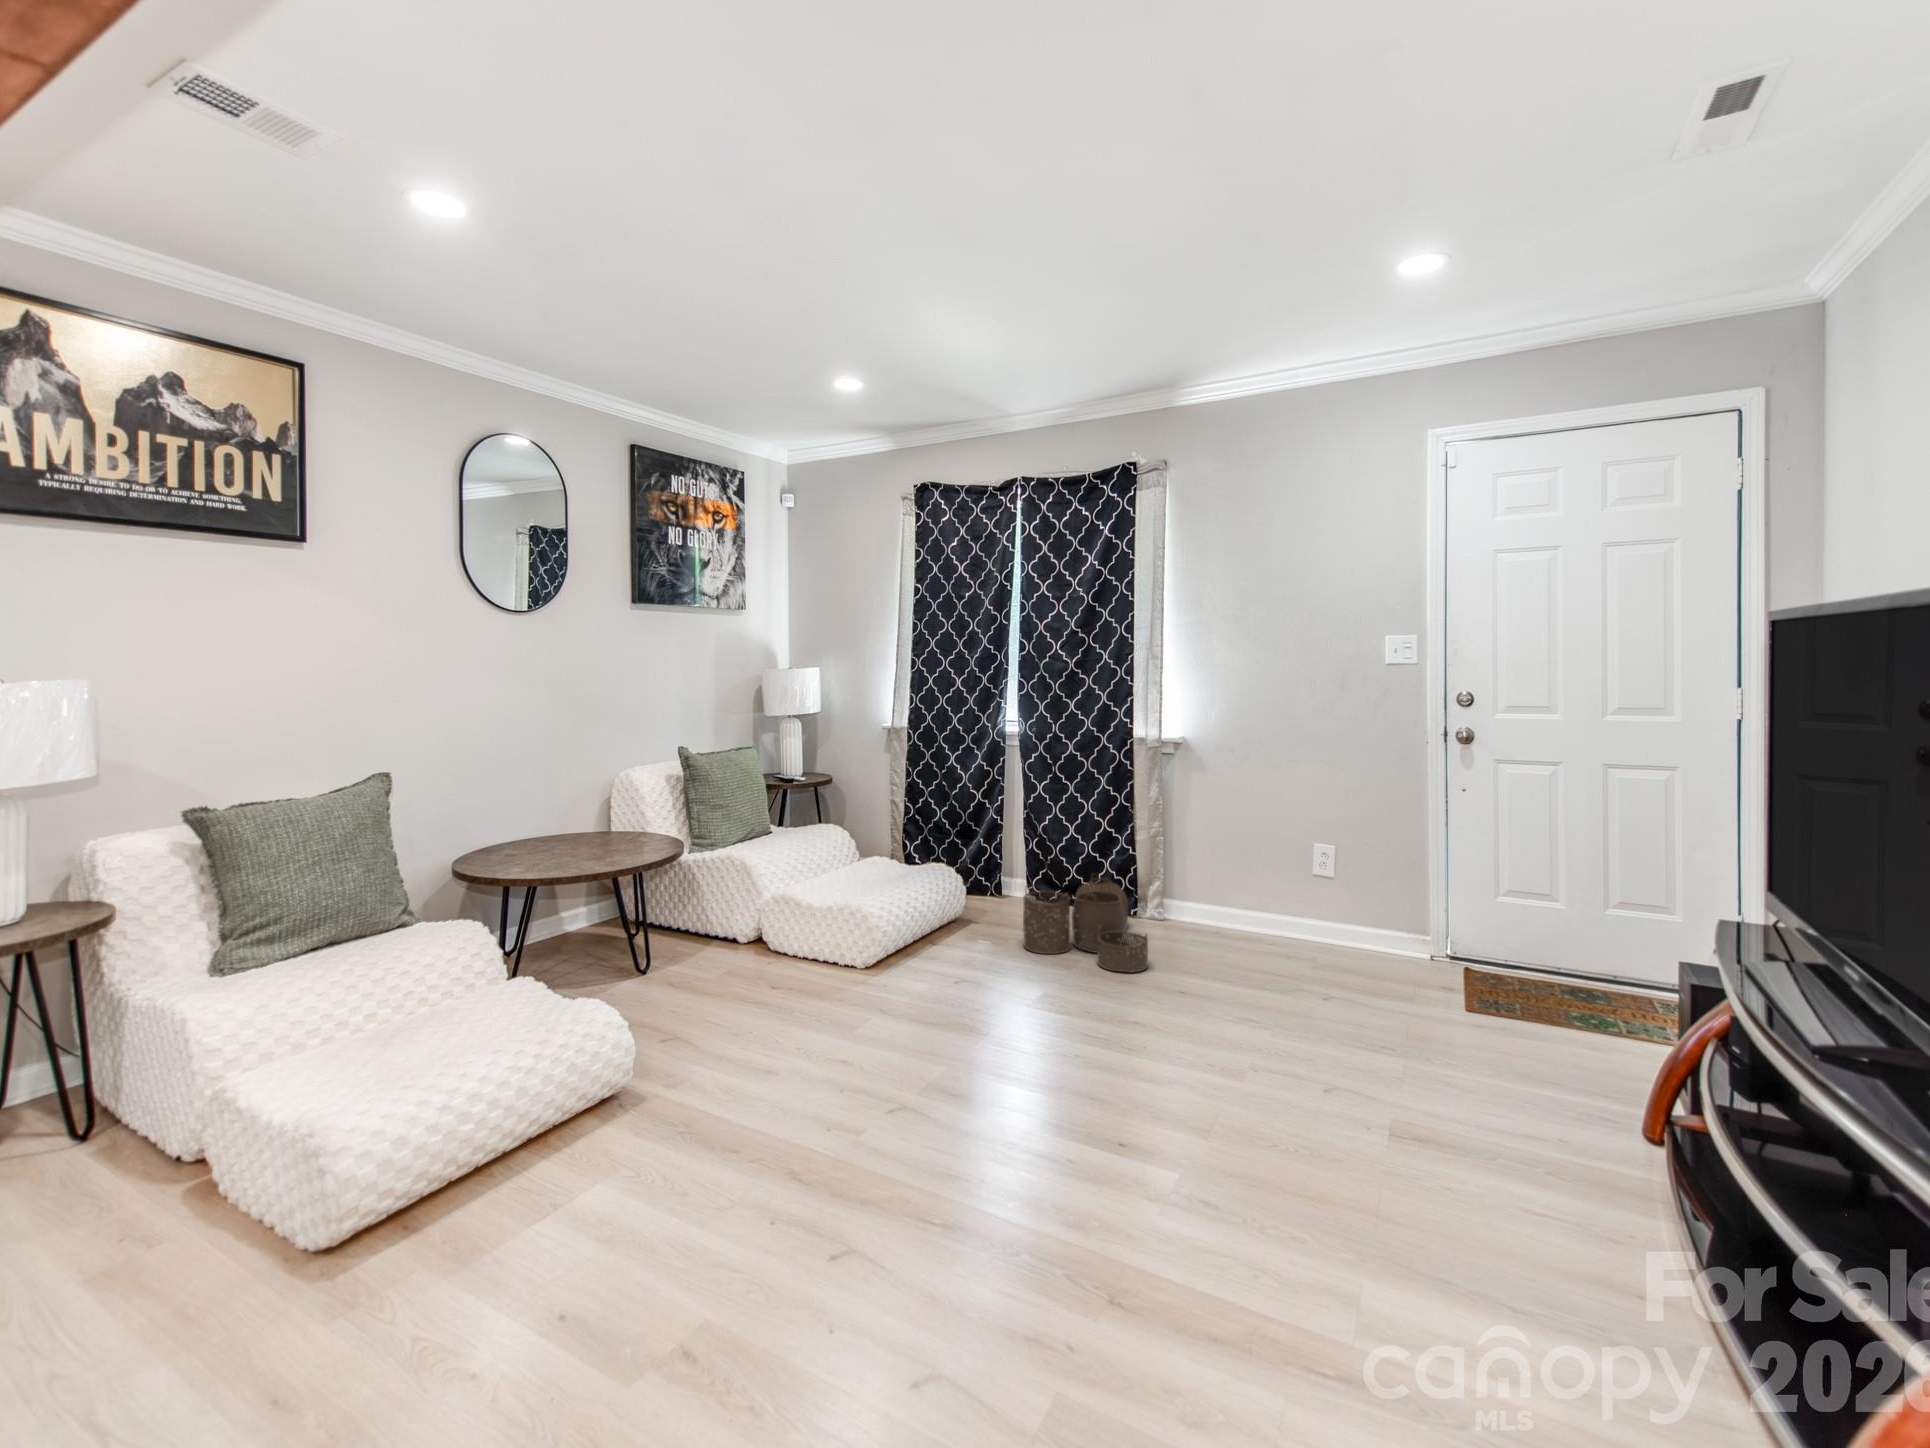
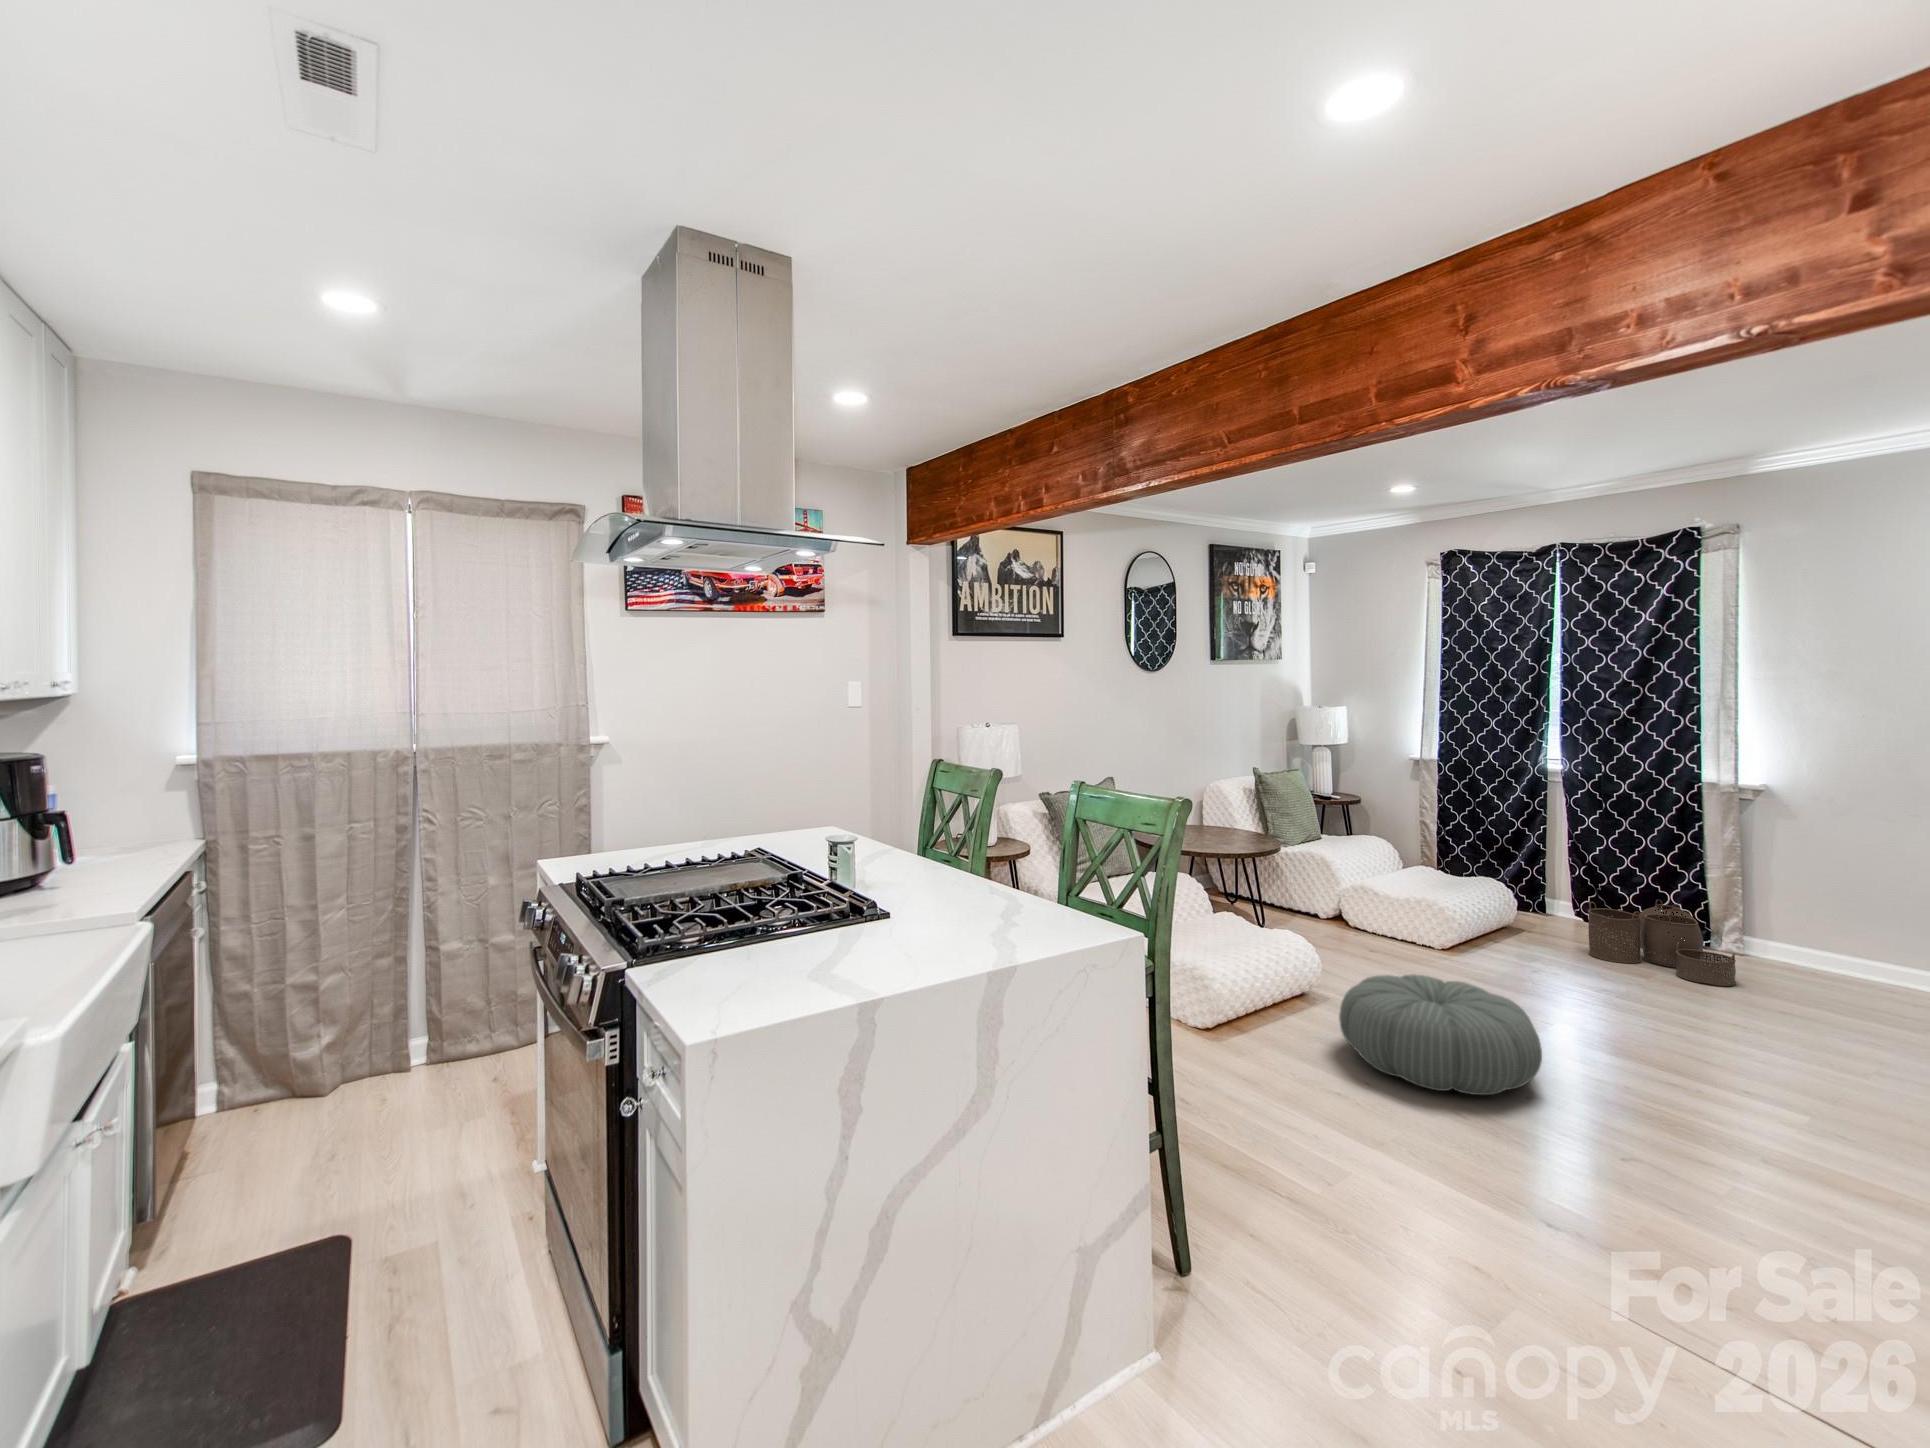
pouf: none [587,1054,864,1281] -> present [1339,975,1542,1095]

